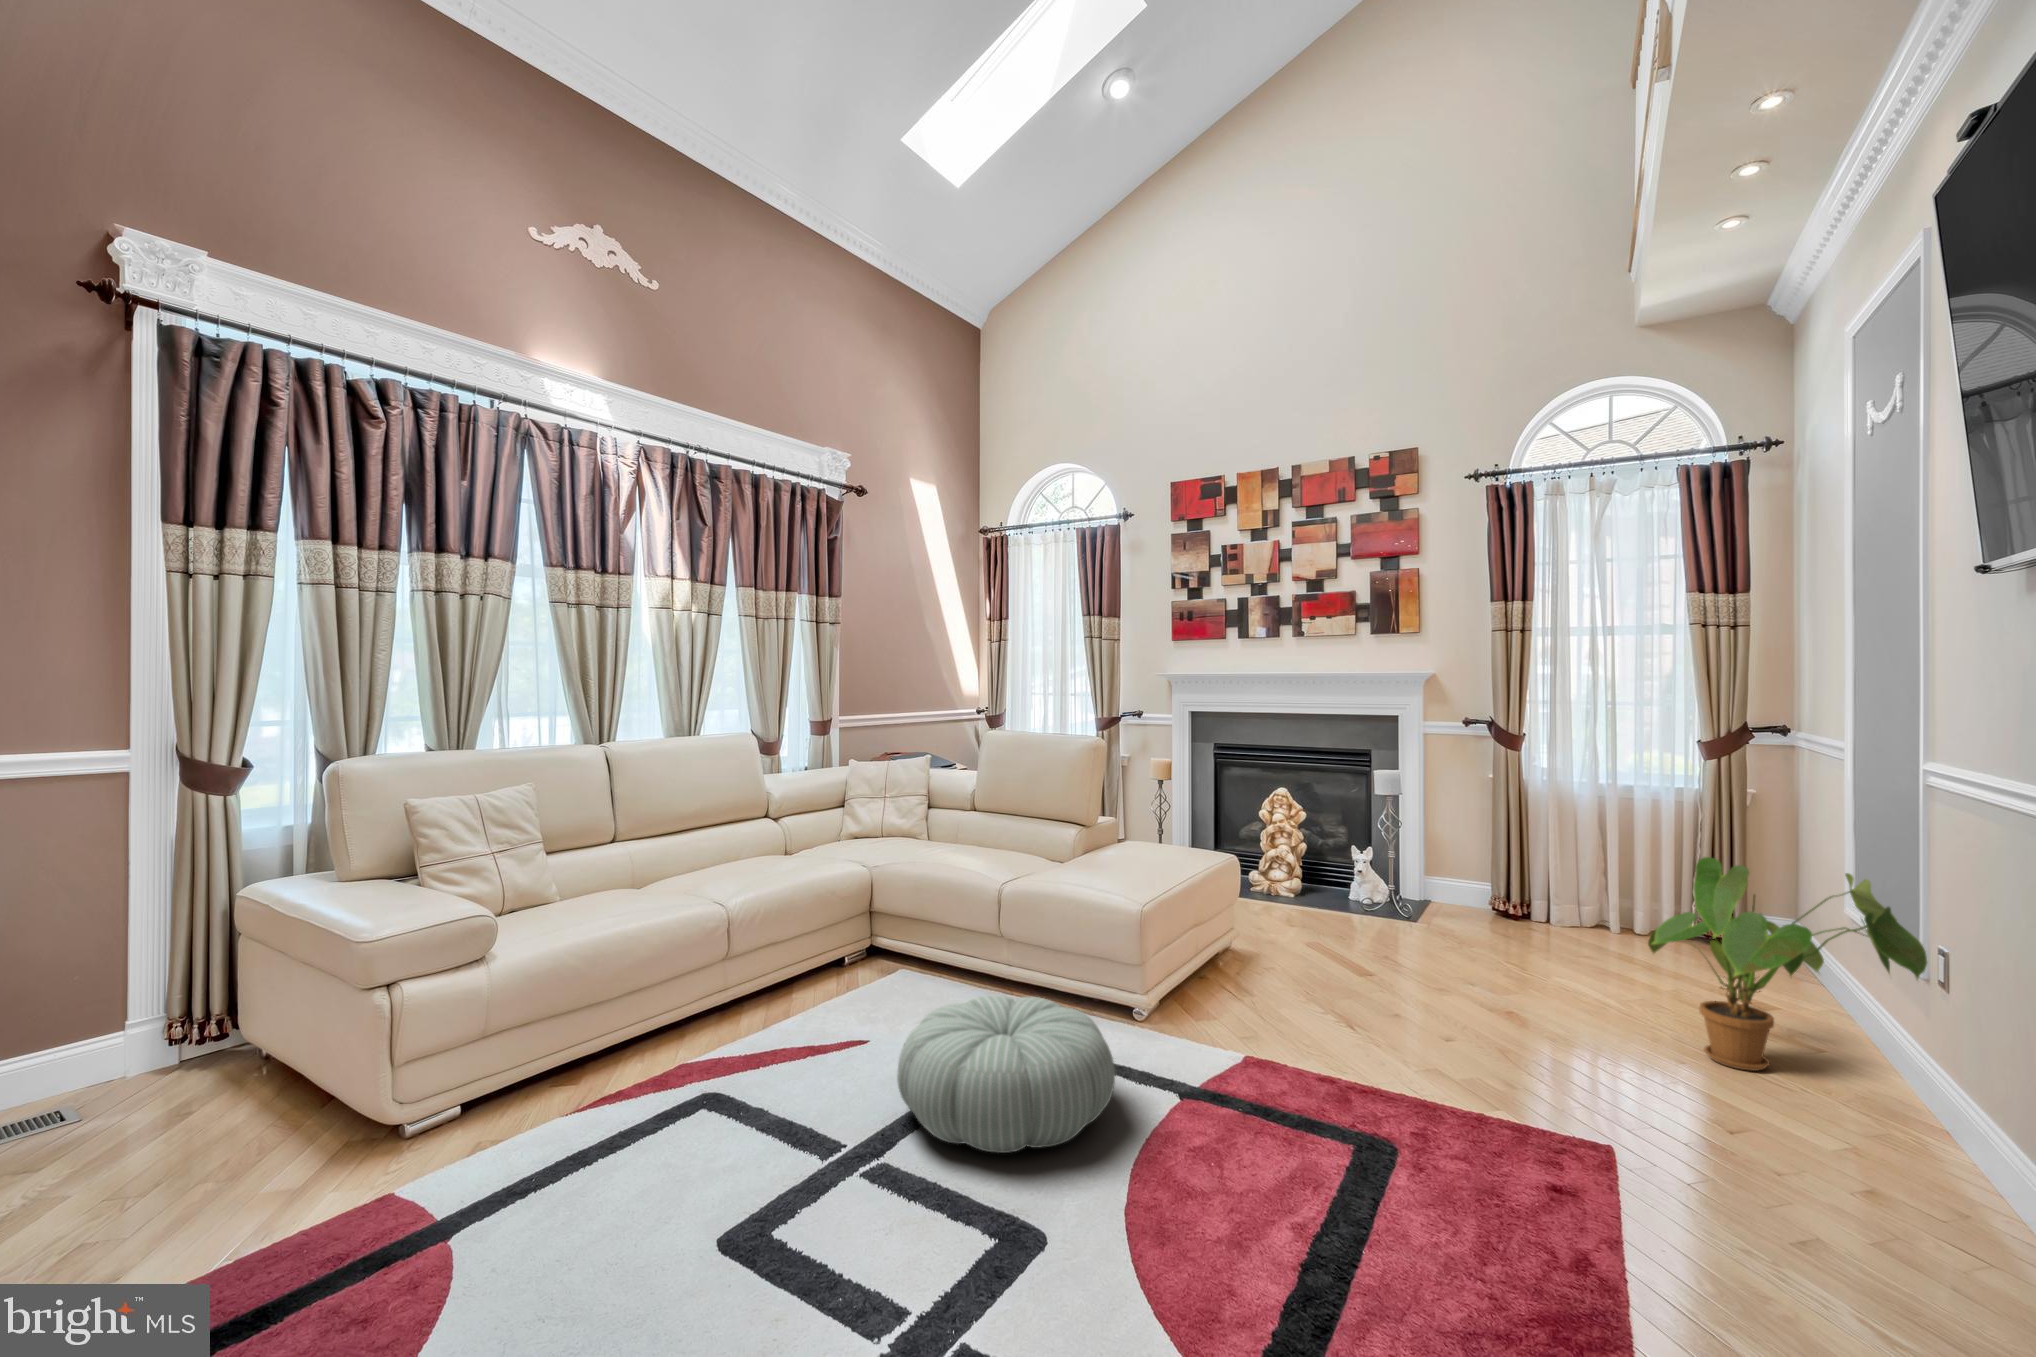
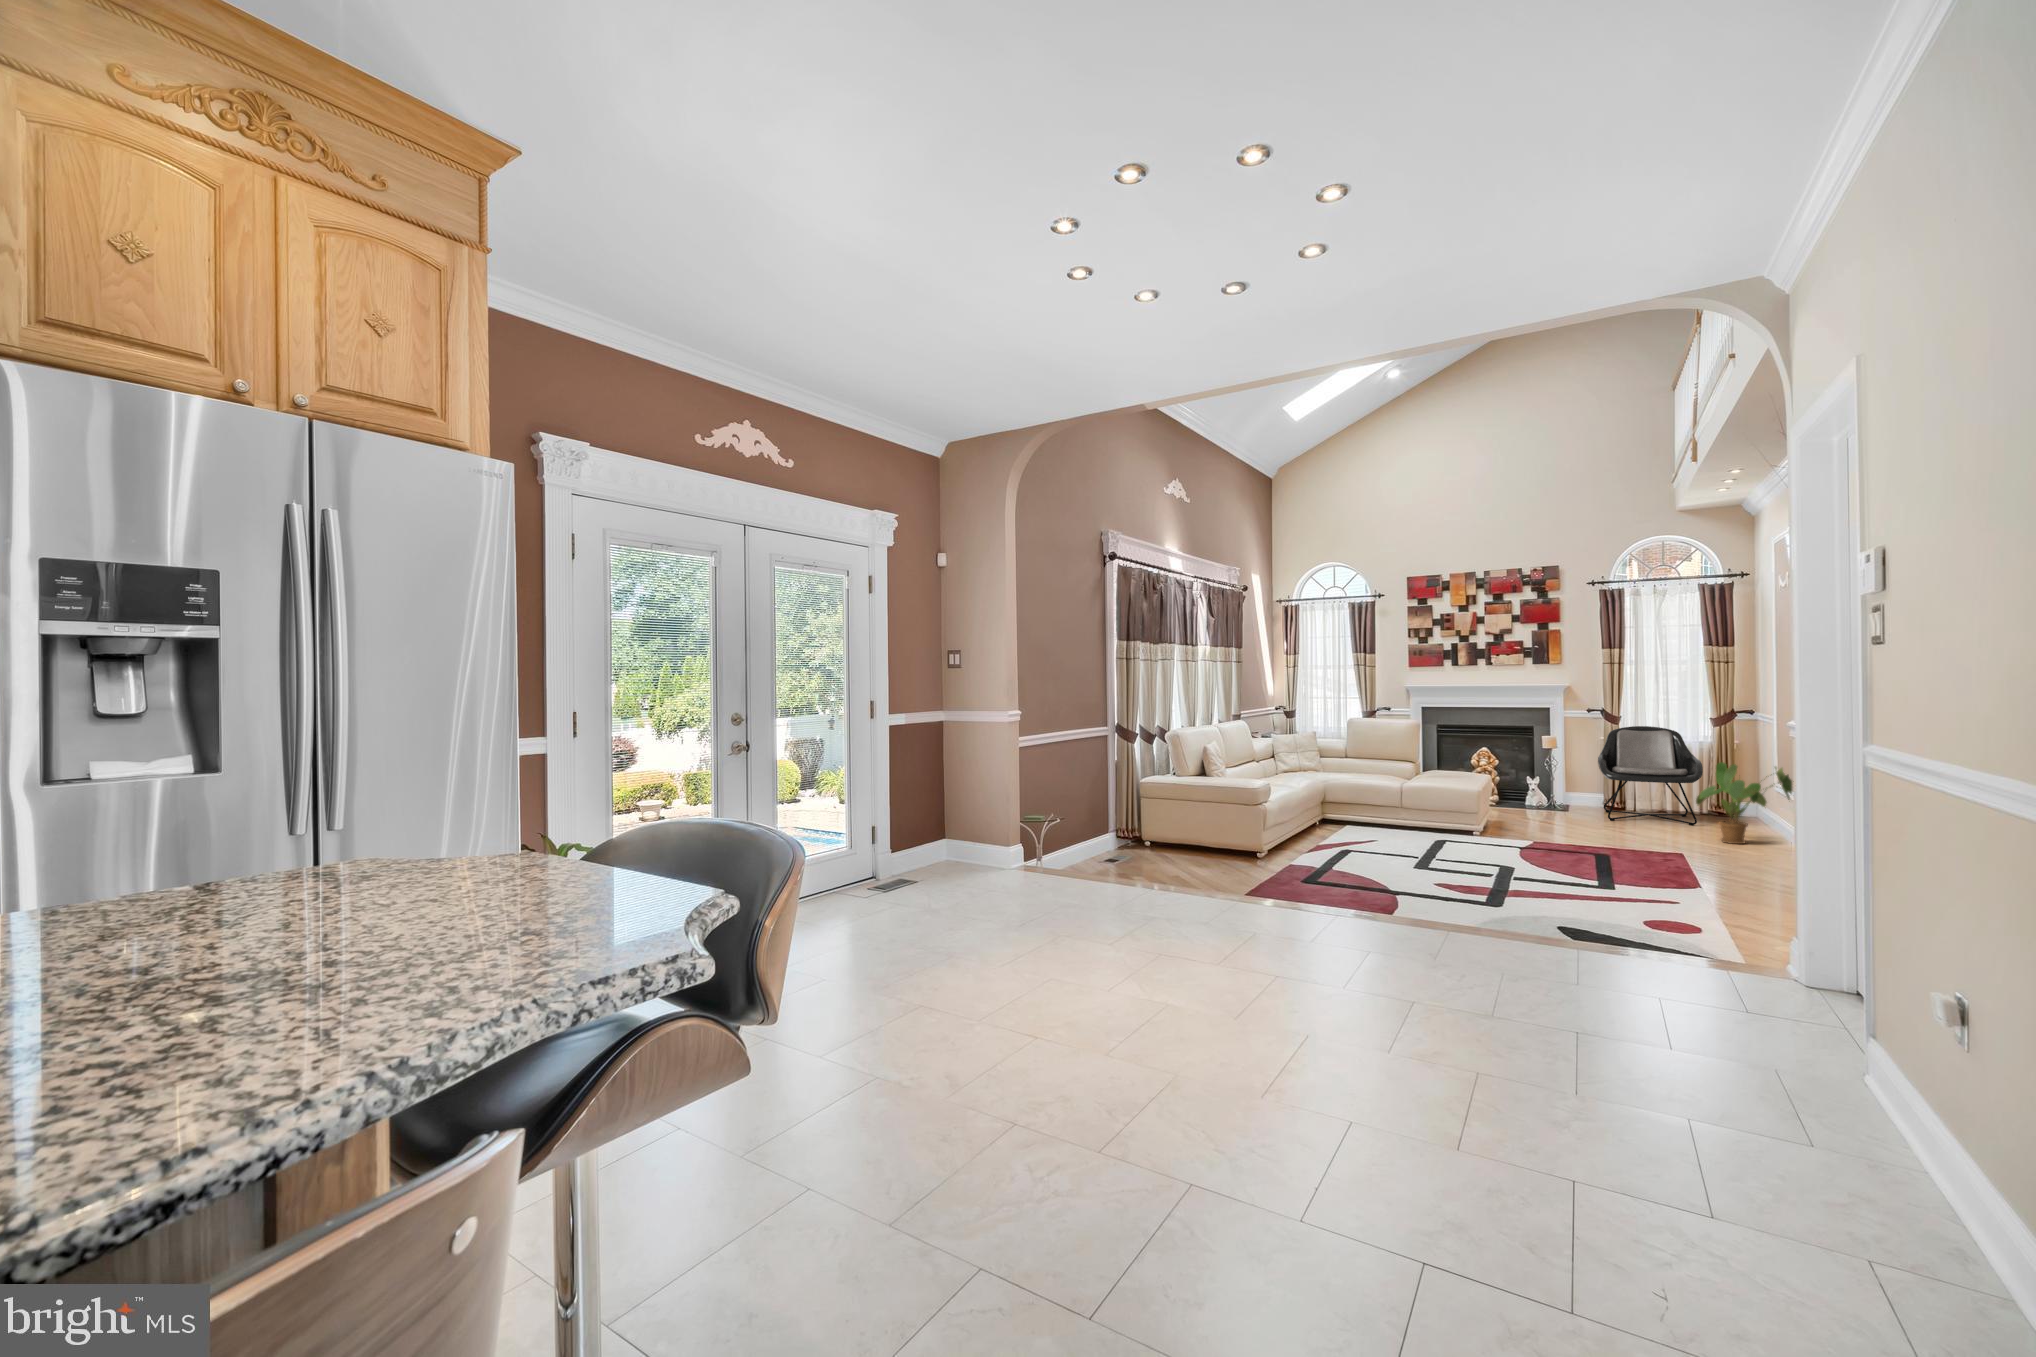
lounge chair: none [1465,754,1676,978] -> present [1598,726,1703,826]
pouf: present [897,996,1115,1153] -> none [1427,819,1515,861]

